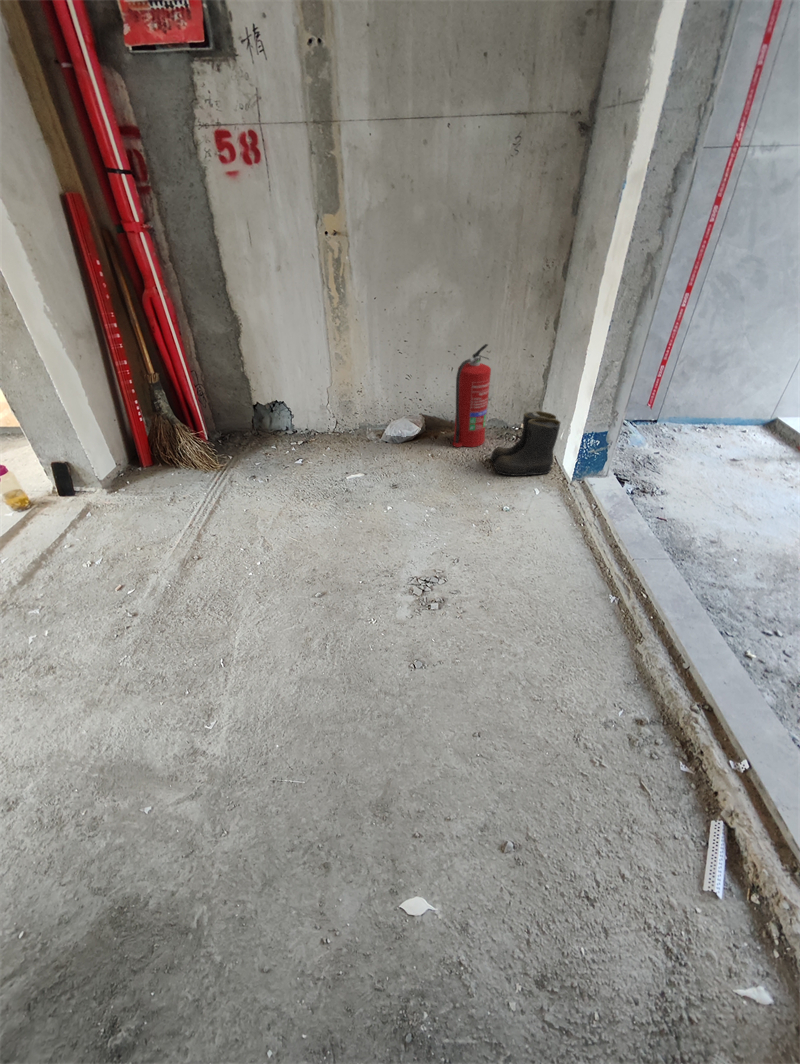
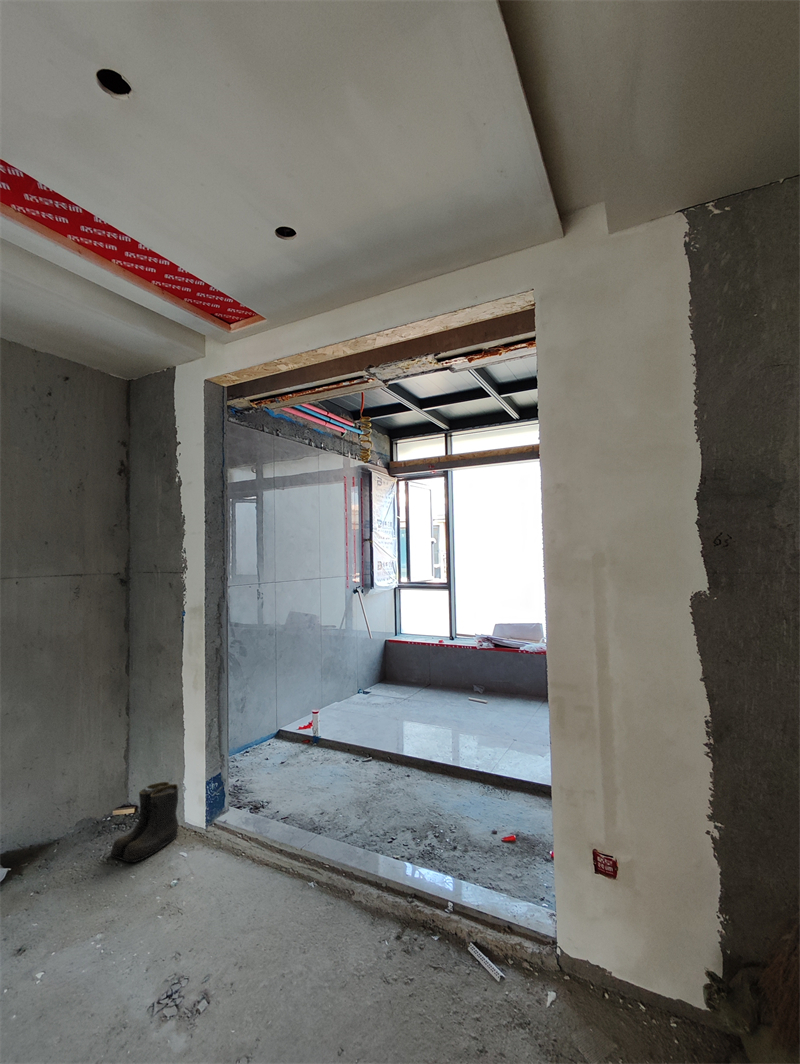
fire extinguisher: present [453,344,491,447] -> none [45,747,87,869]

